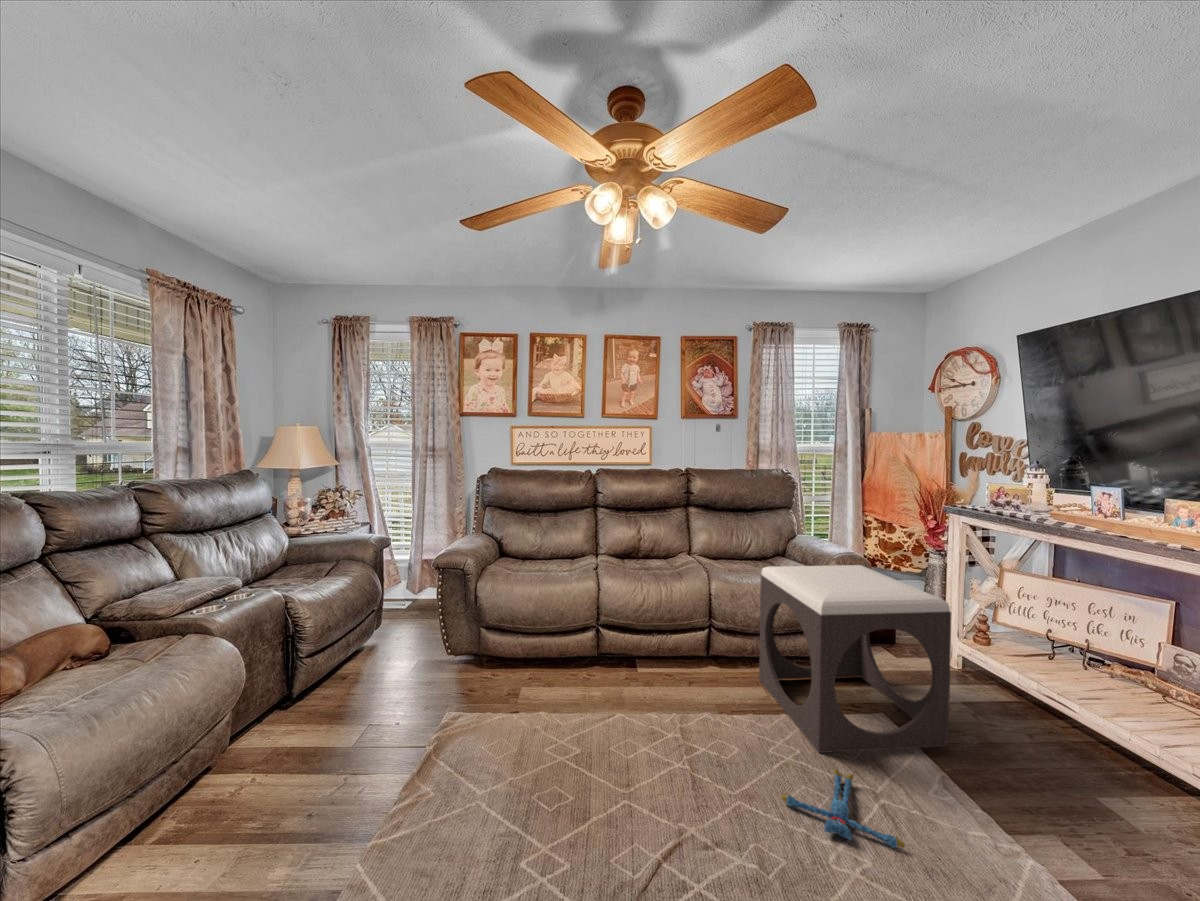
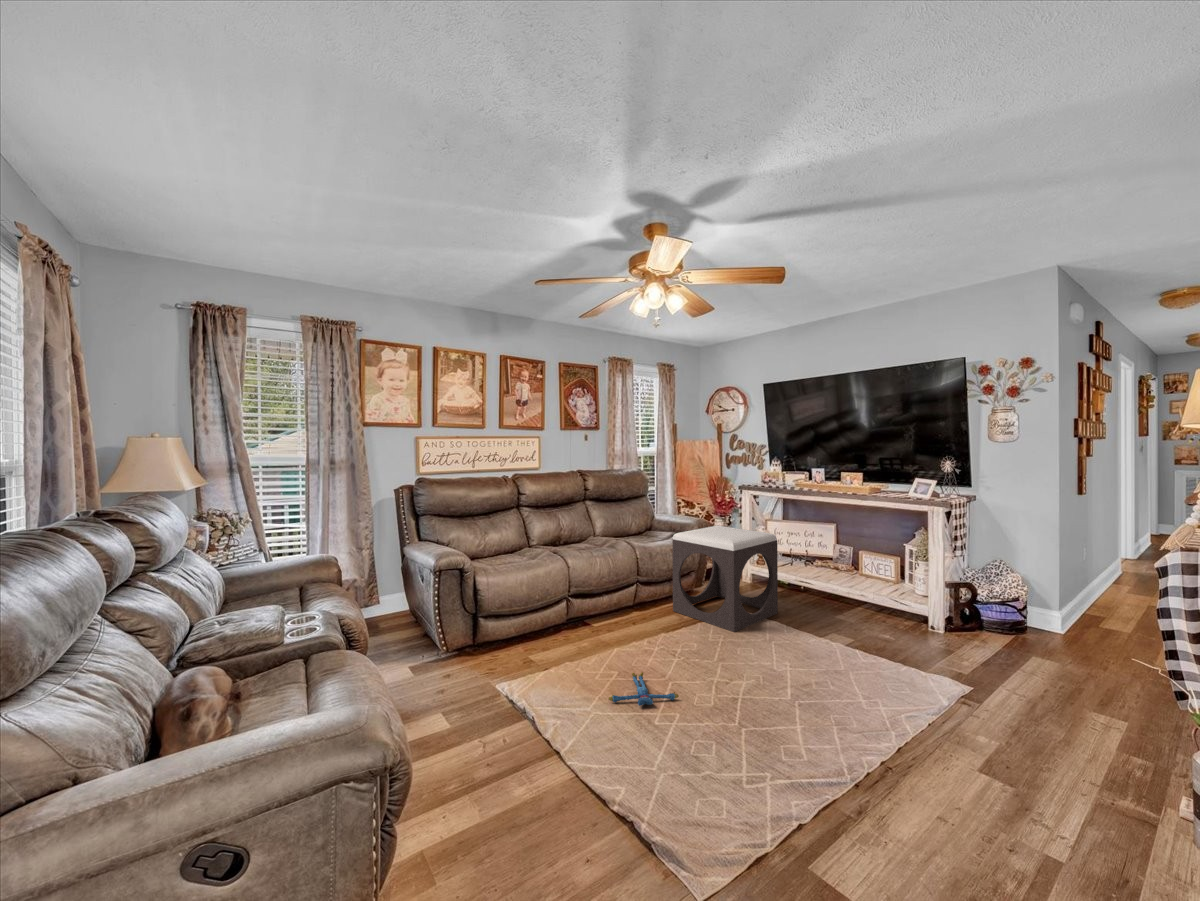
plush toy: present [781,769,905,848] -> present [609,672,679,706]

